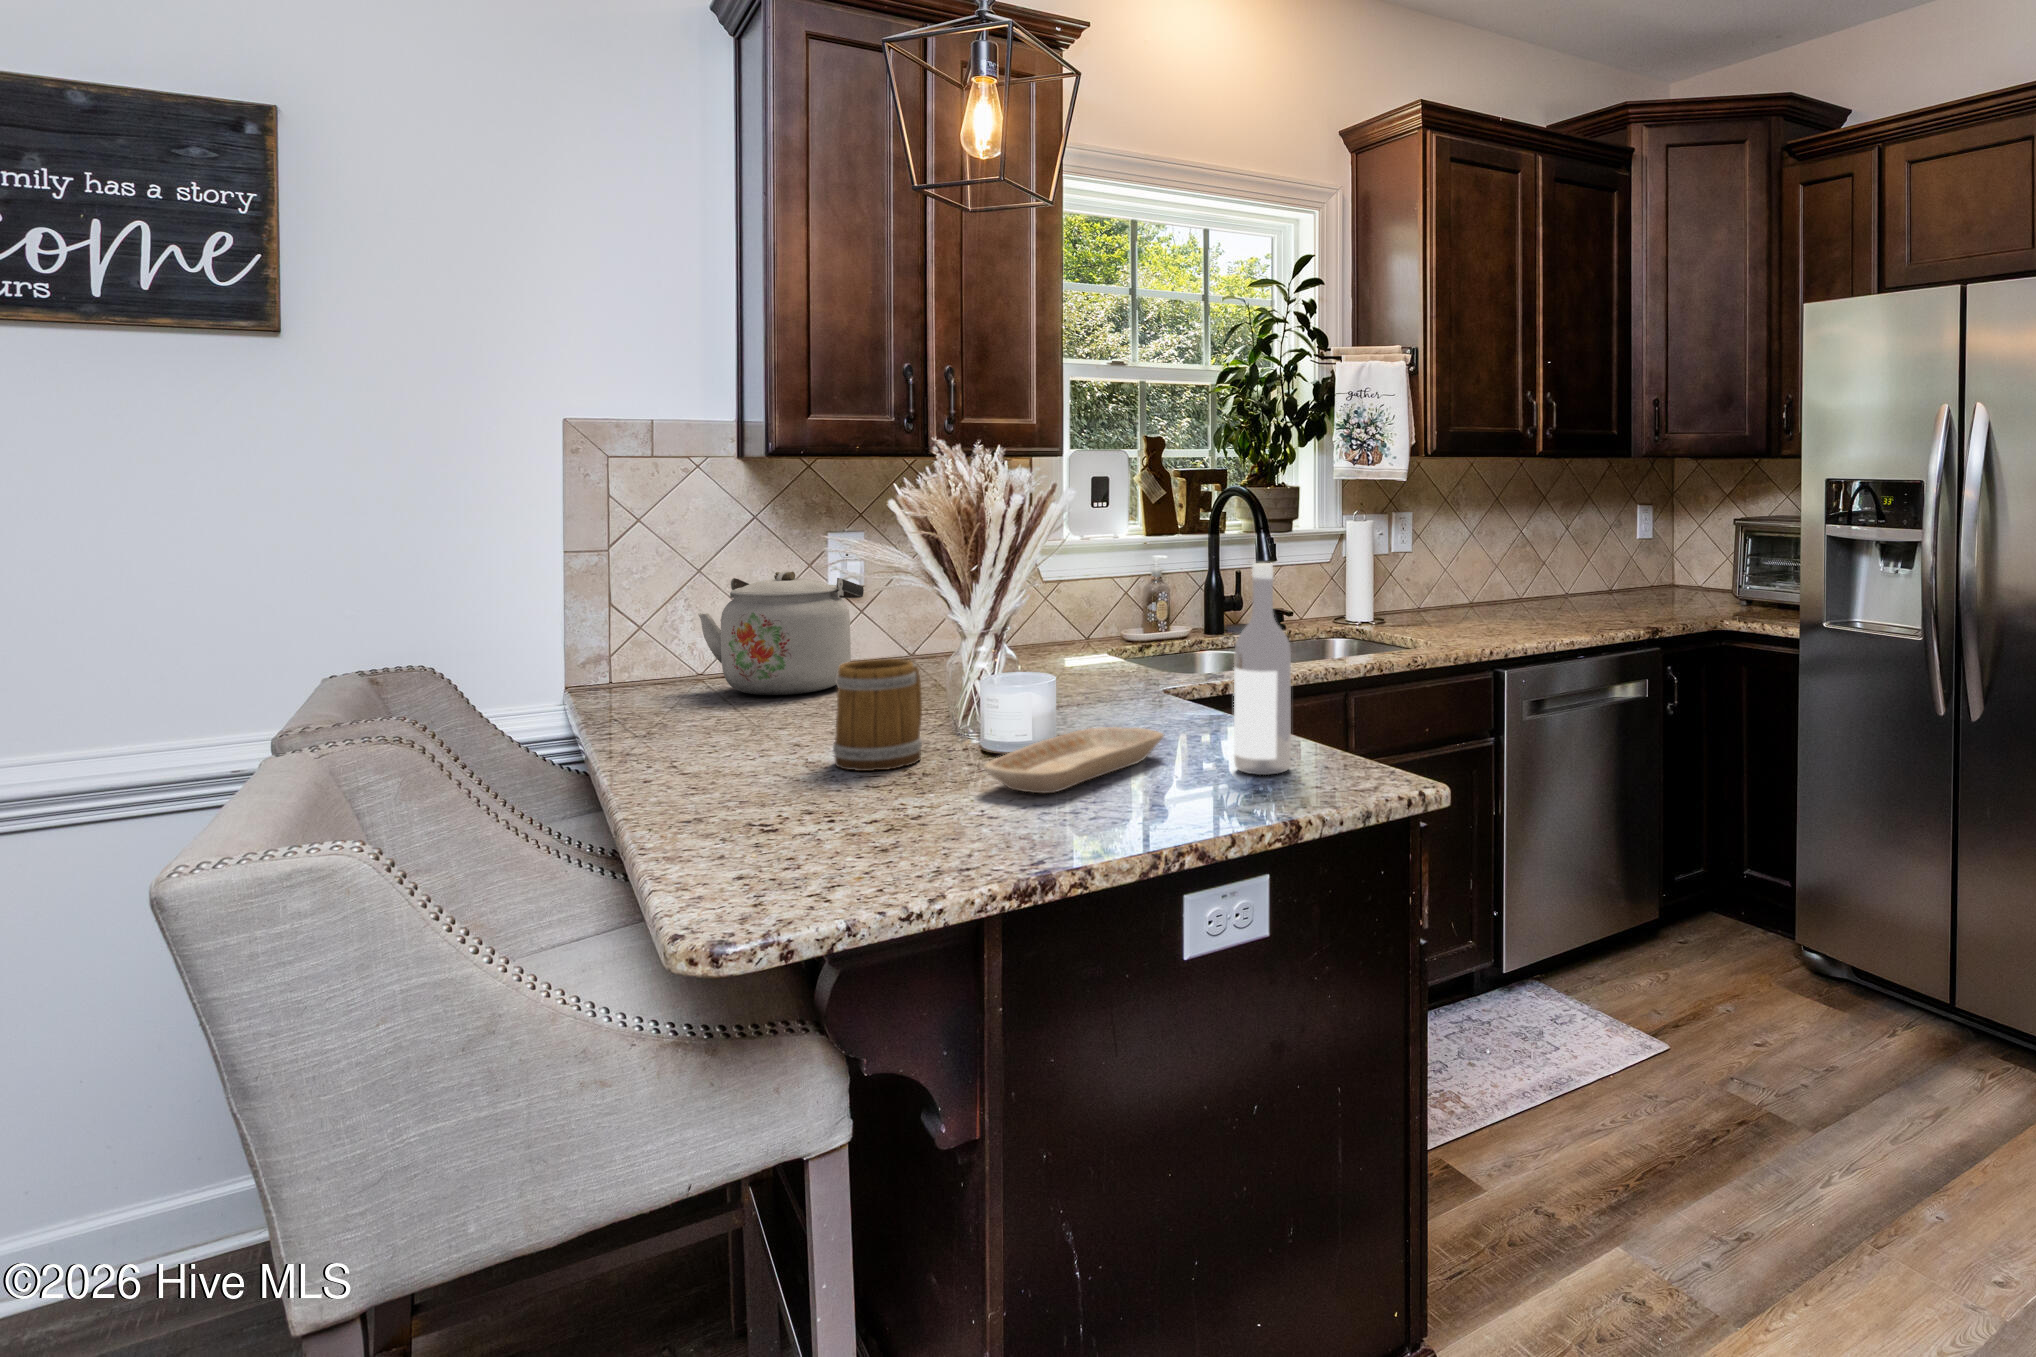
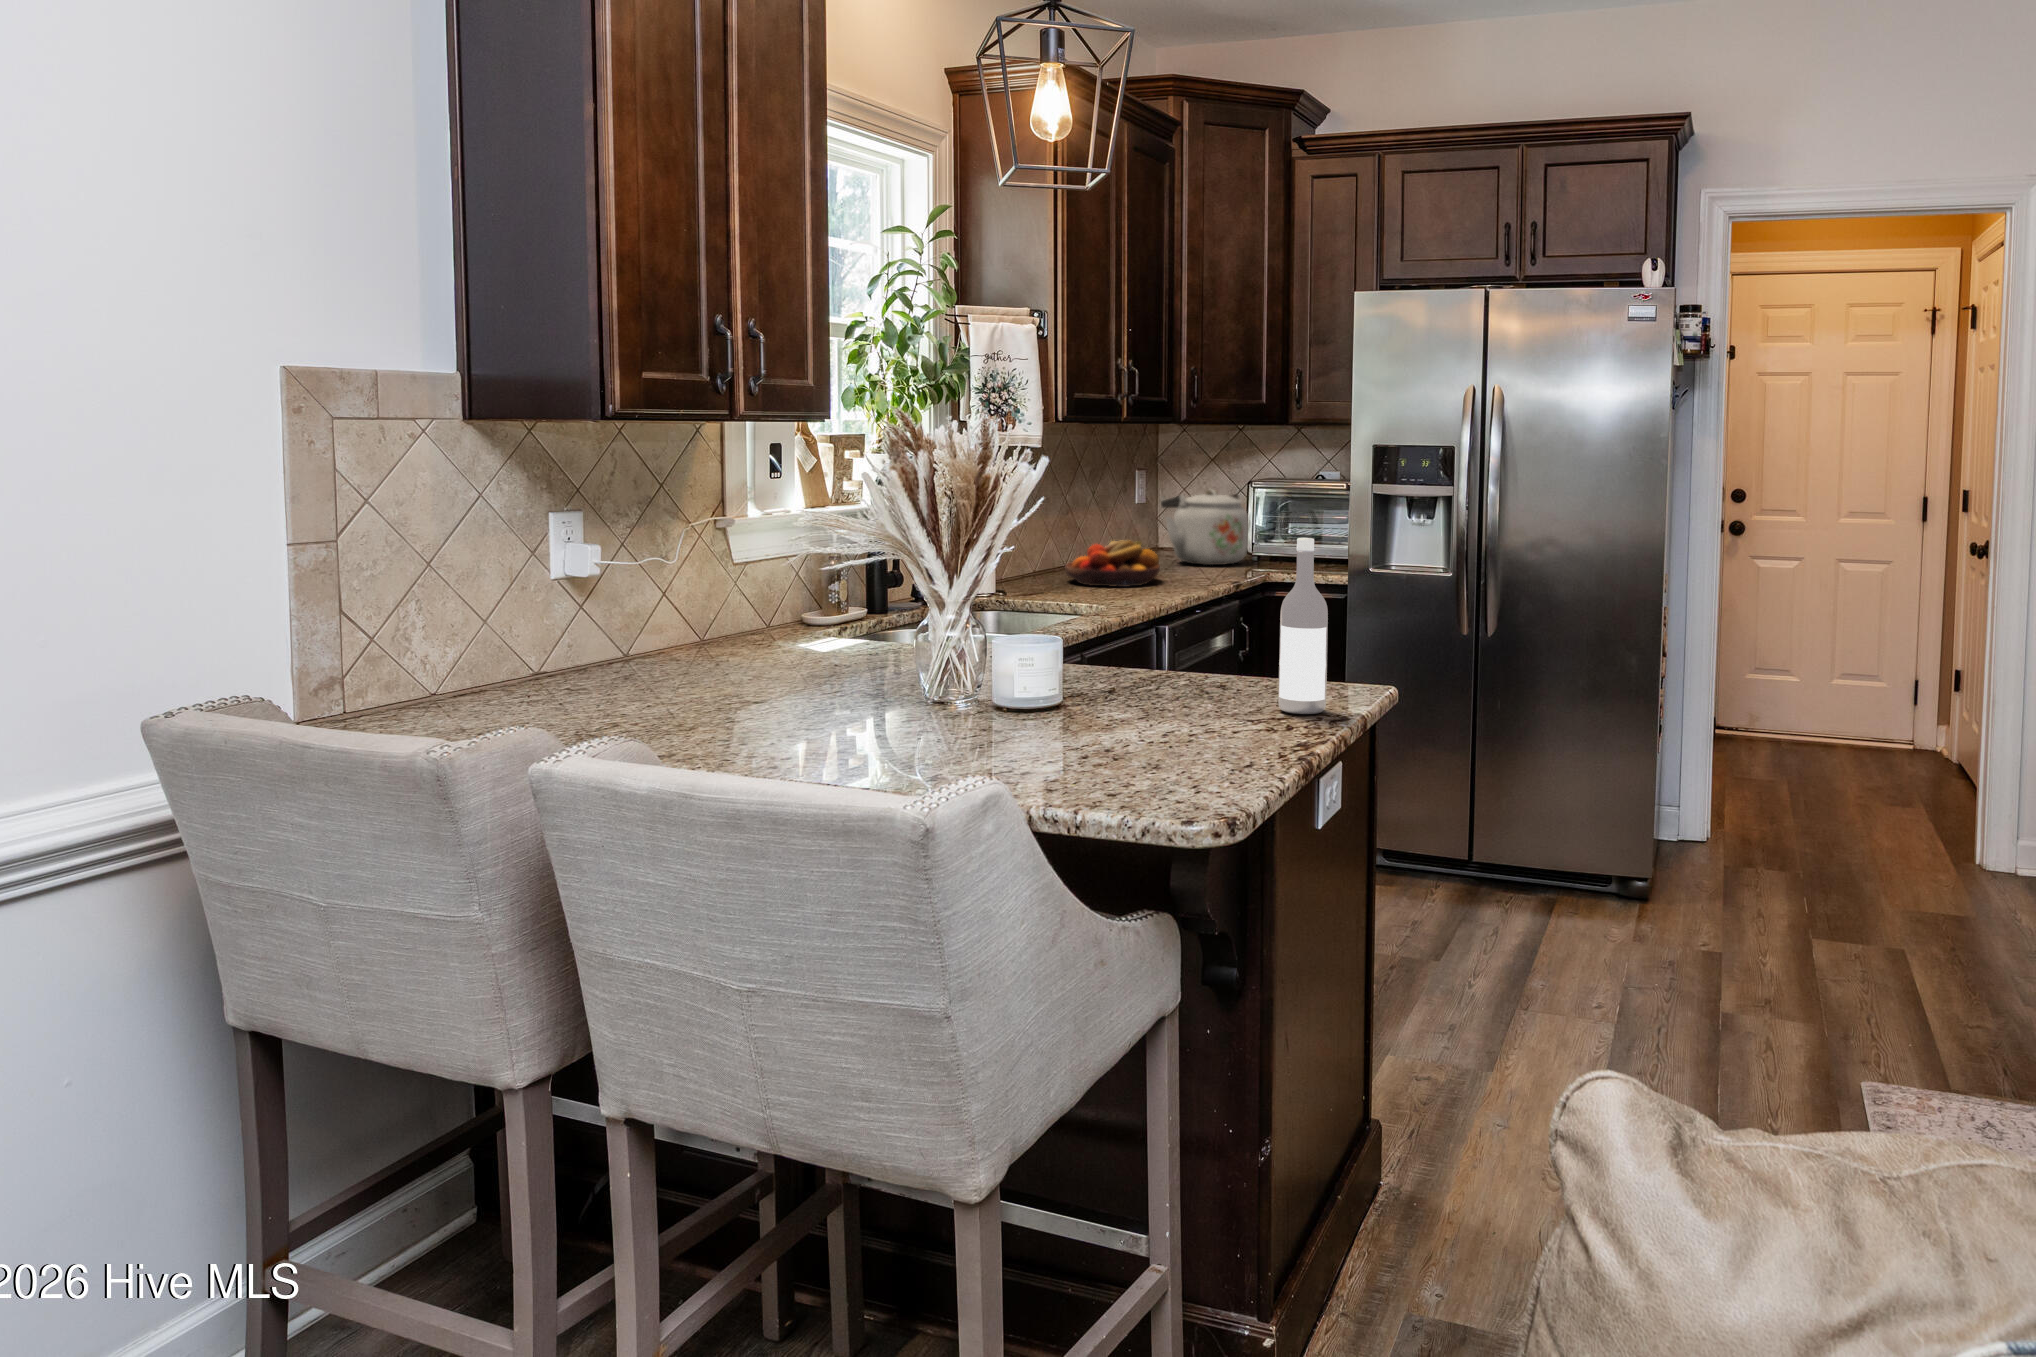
kettle: present [698,571,864,695] -> present [1161,489,1249,565]
fruit bowl: none [1452,582,1555,631] -> present [1065,541,1160,587]
mug: present [833,659,922,771] -> none [929,644,1016,755]
tray: present [984,727,1164,793] -> none [1125,689,1235,748]

